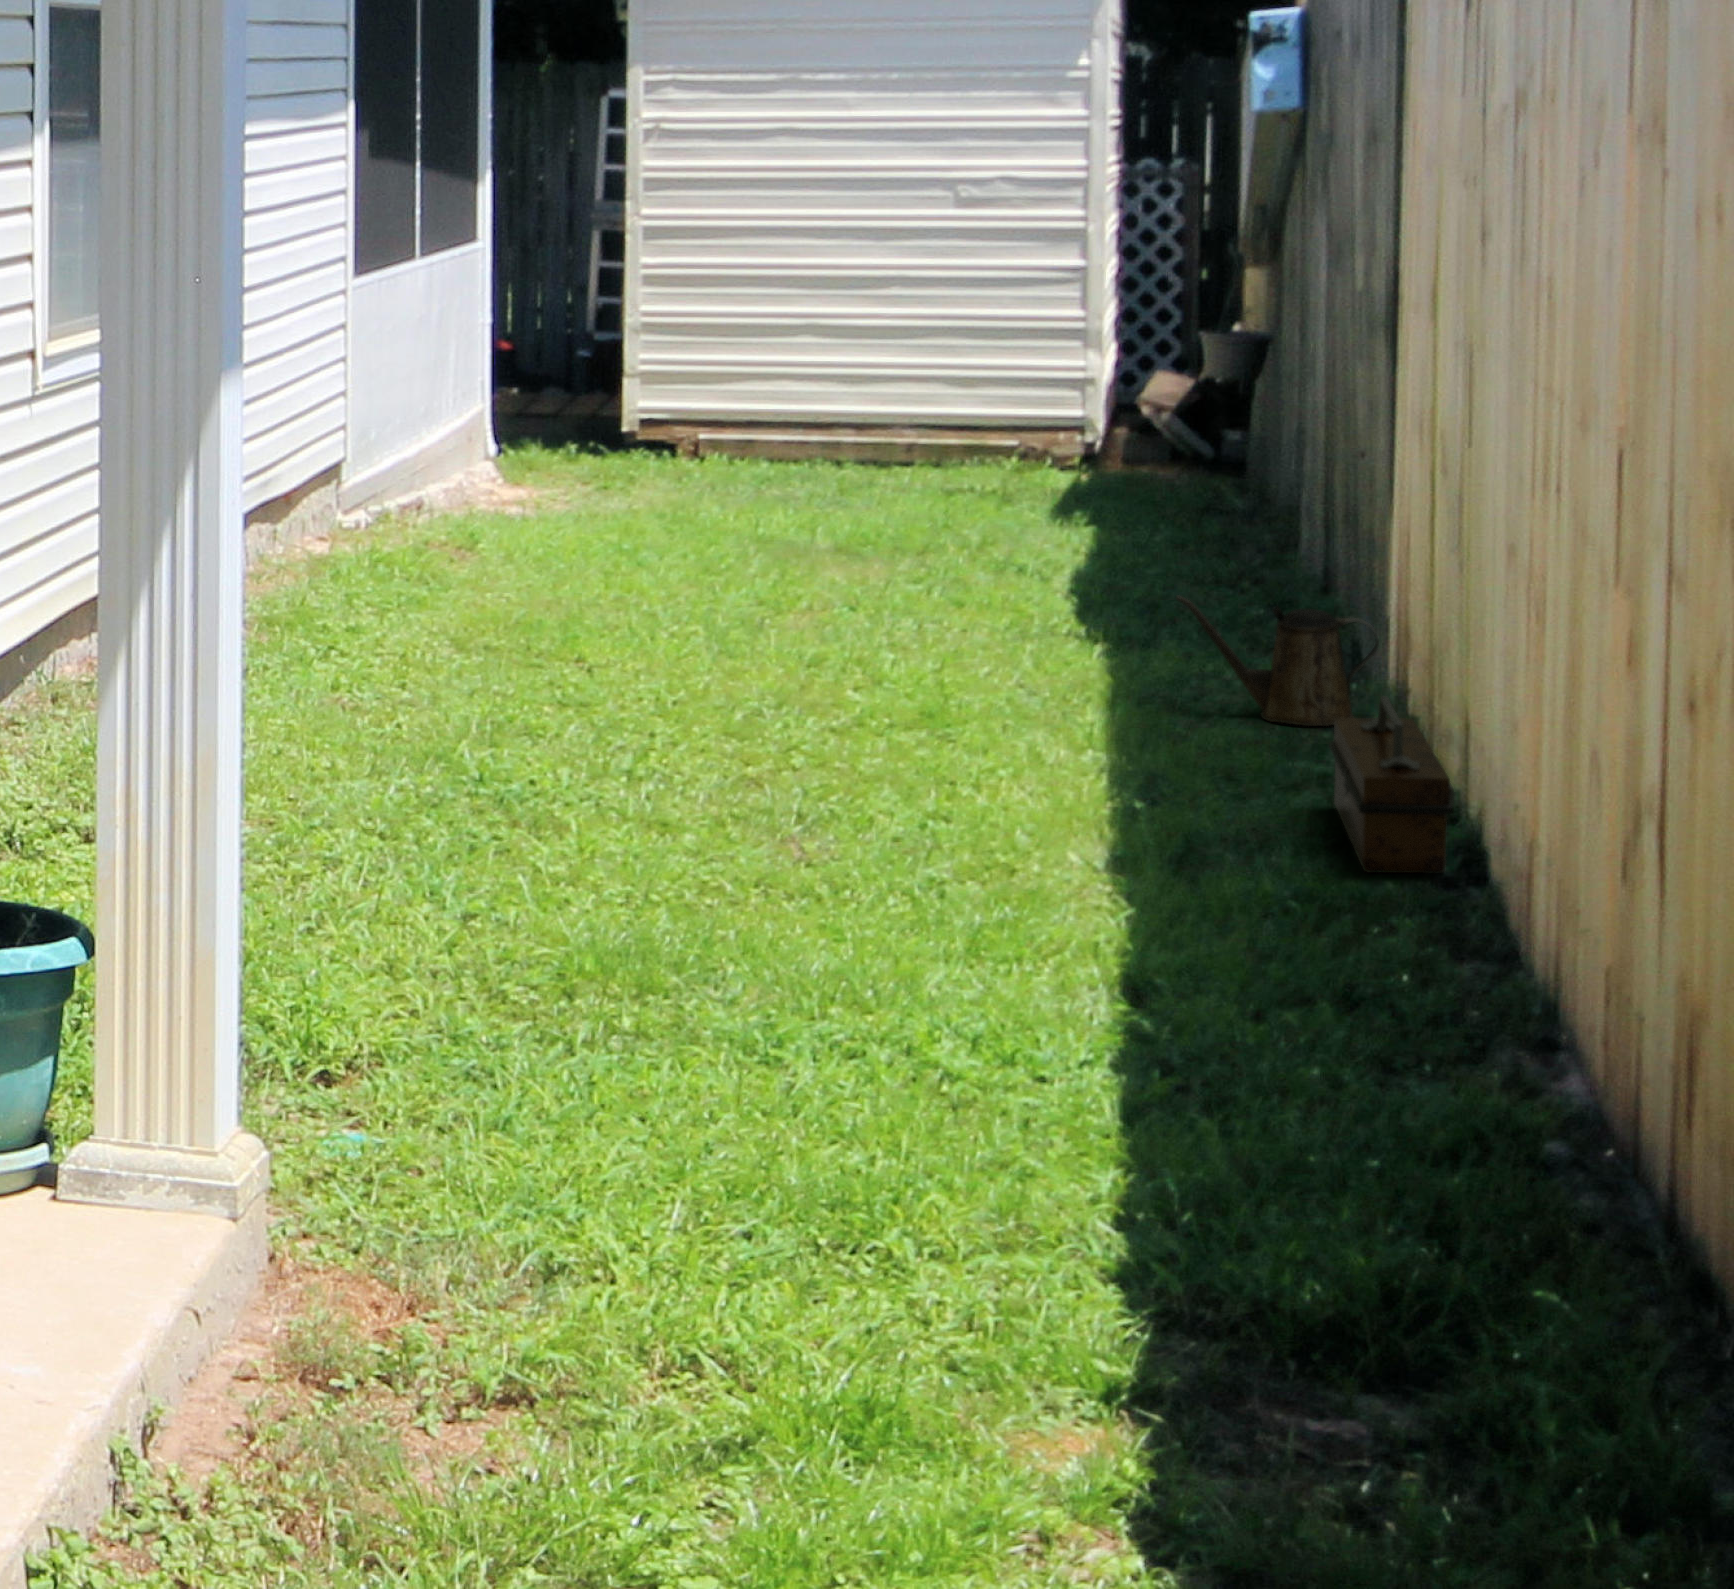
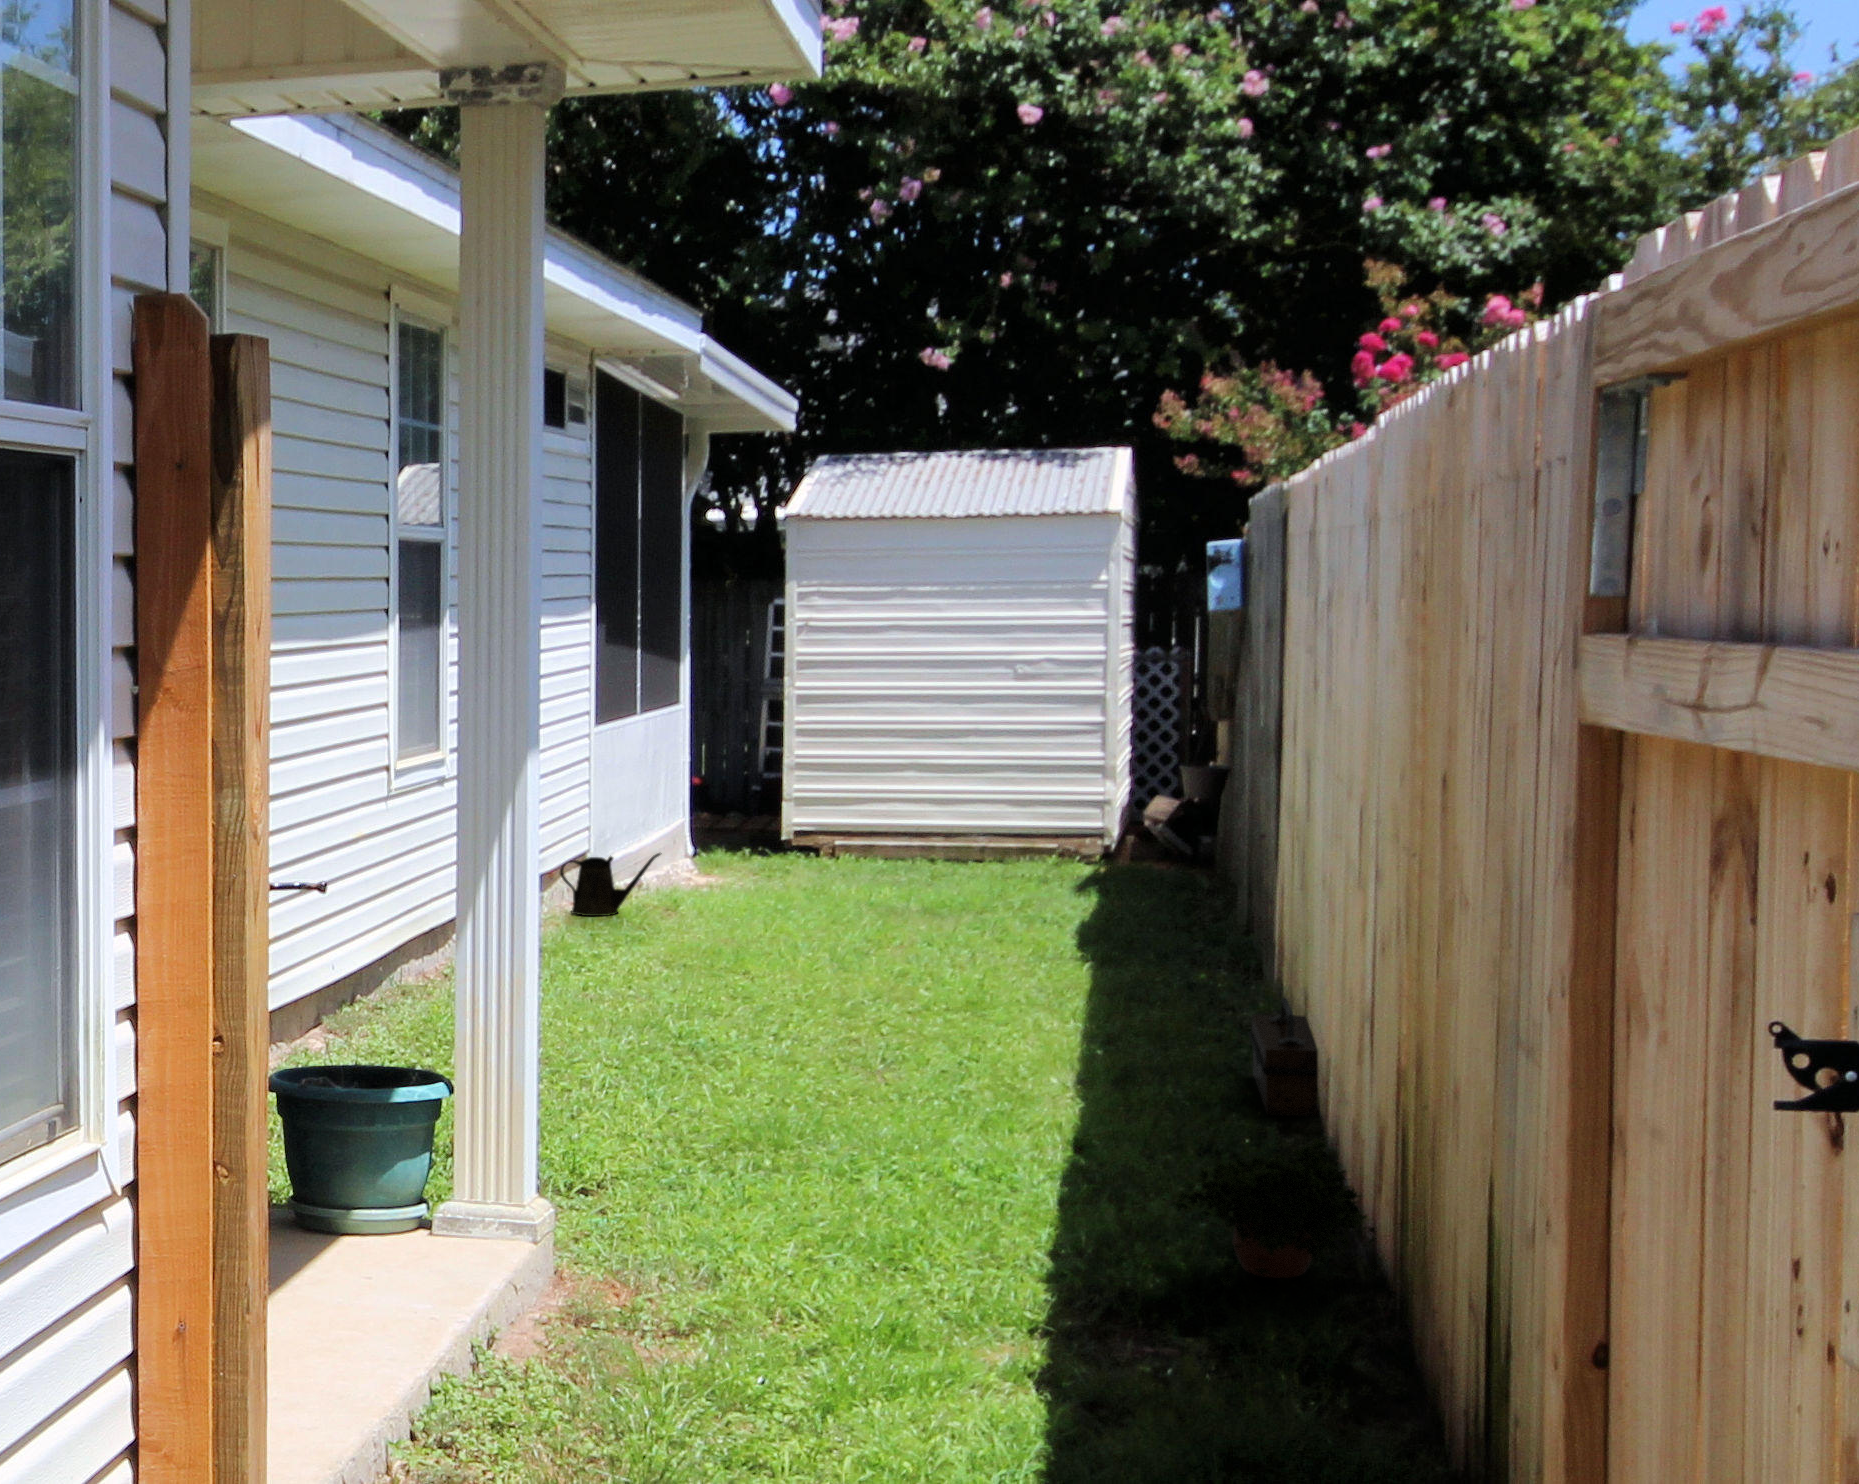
watering can: present [1176,596,1379,726] -> present [560,853,662,916]
potted plant: none [1251,948,1596,1187] -> present [1173,1139,1378,1285]

